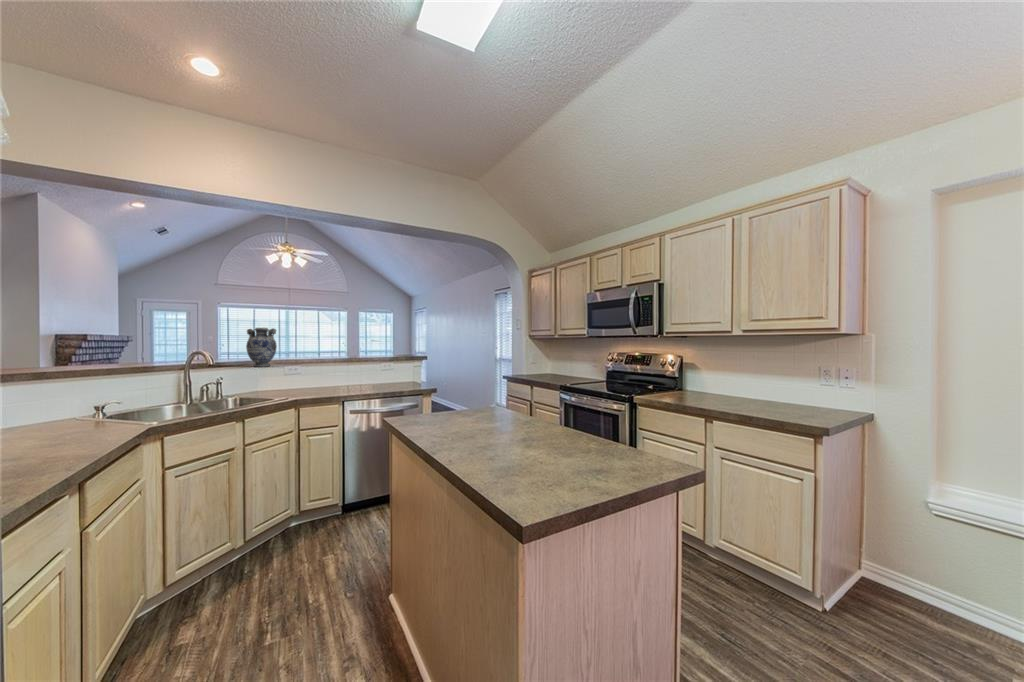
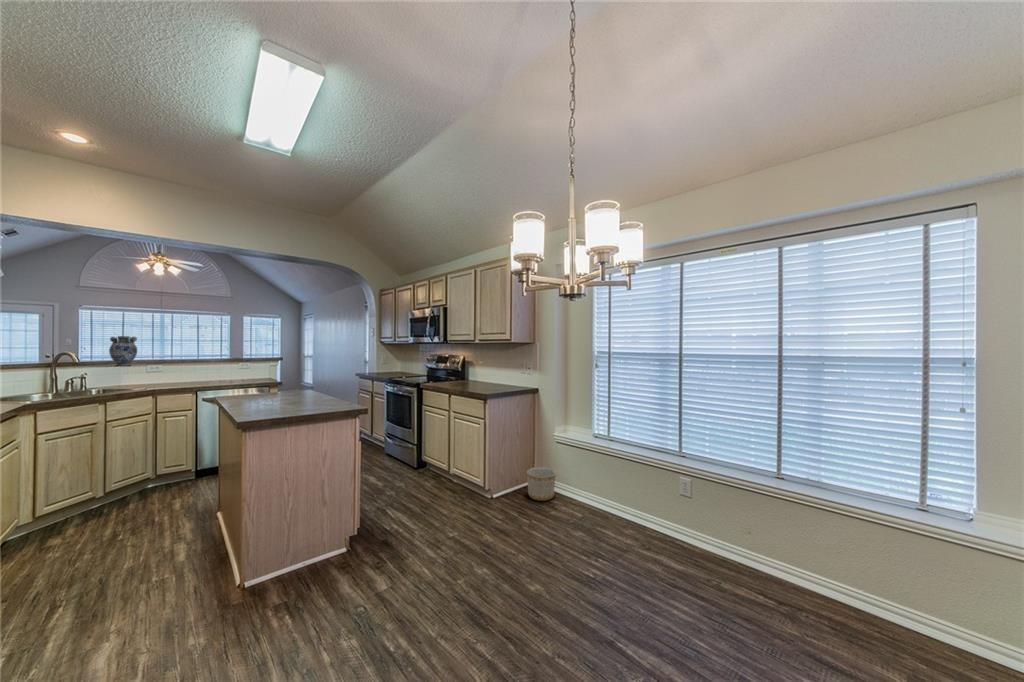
planter: none [884,556,960,629] -> present [527,468,556,501]

